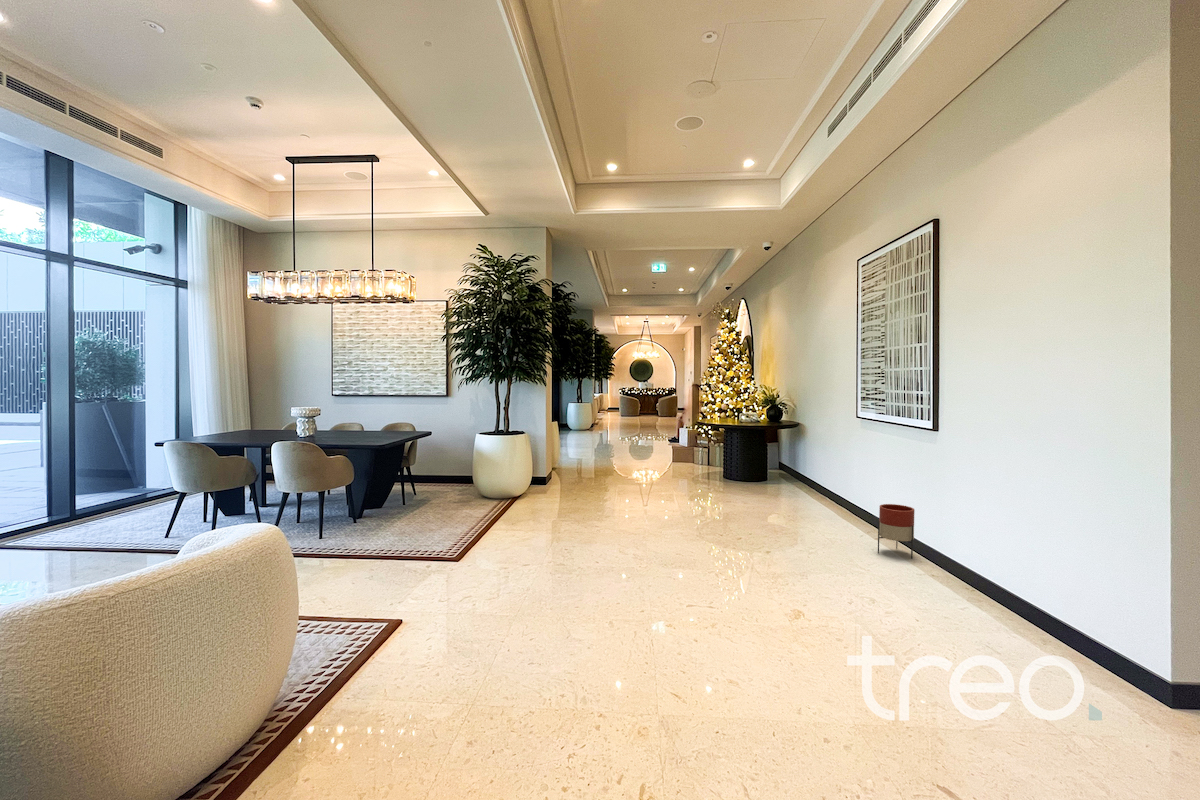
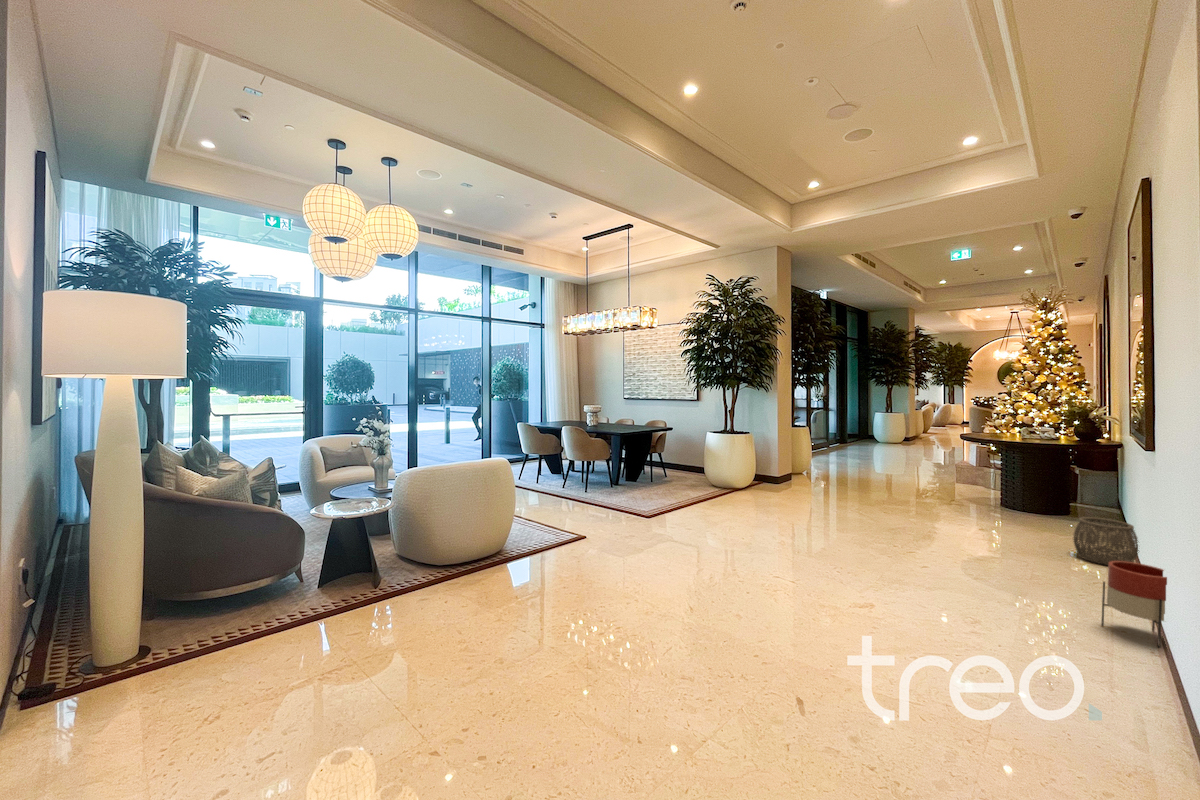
woven basket: none [802,477,838,511] -> present [1073,517,1139,565]

